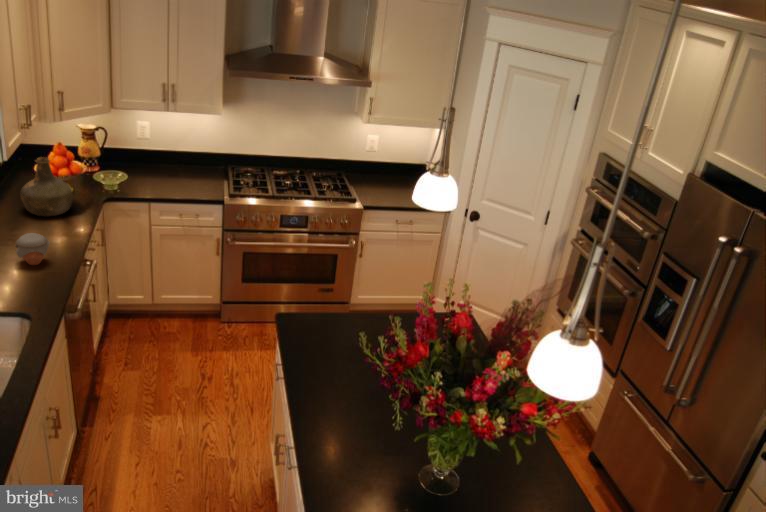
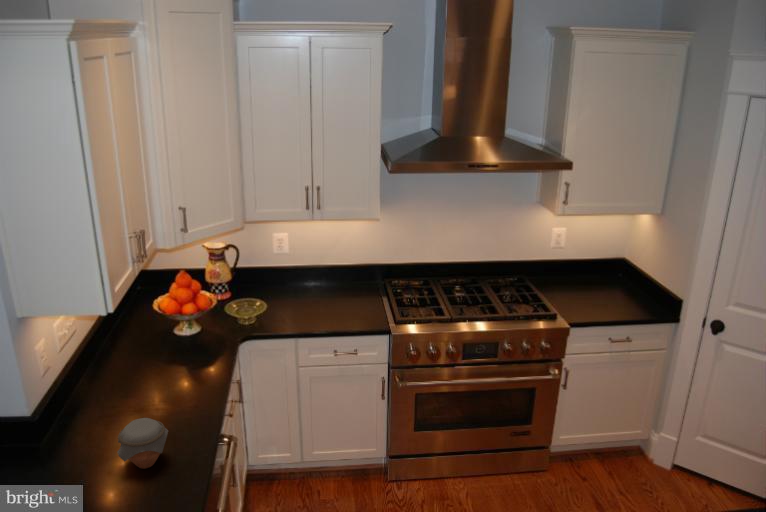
bottle: present [20,157,73,216] -> none [133,295,200,375]

